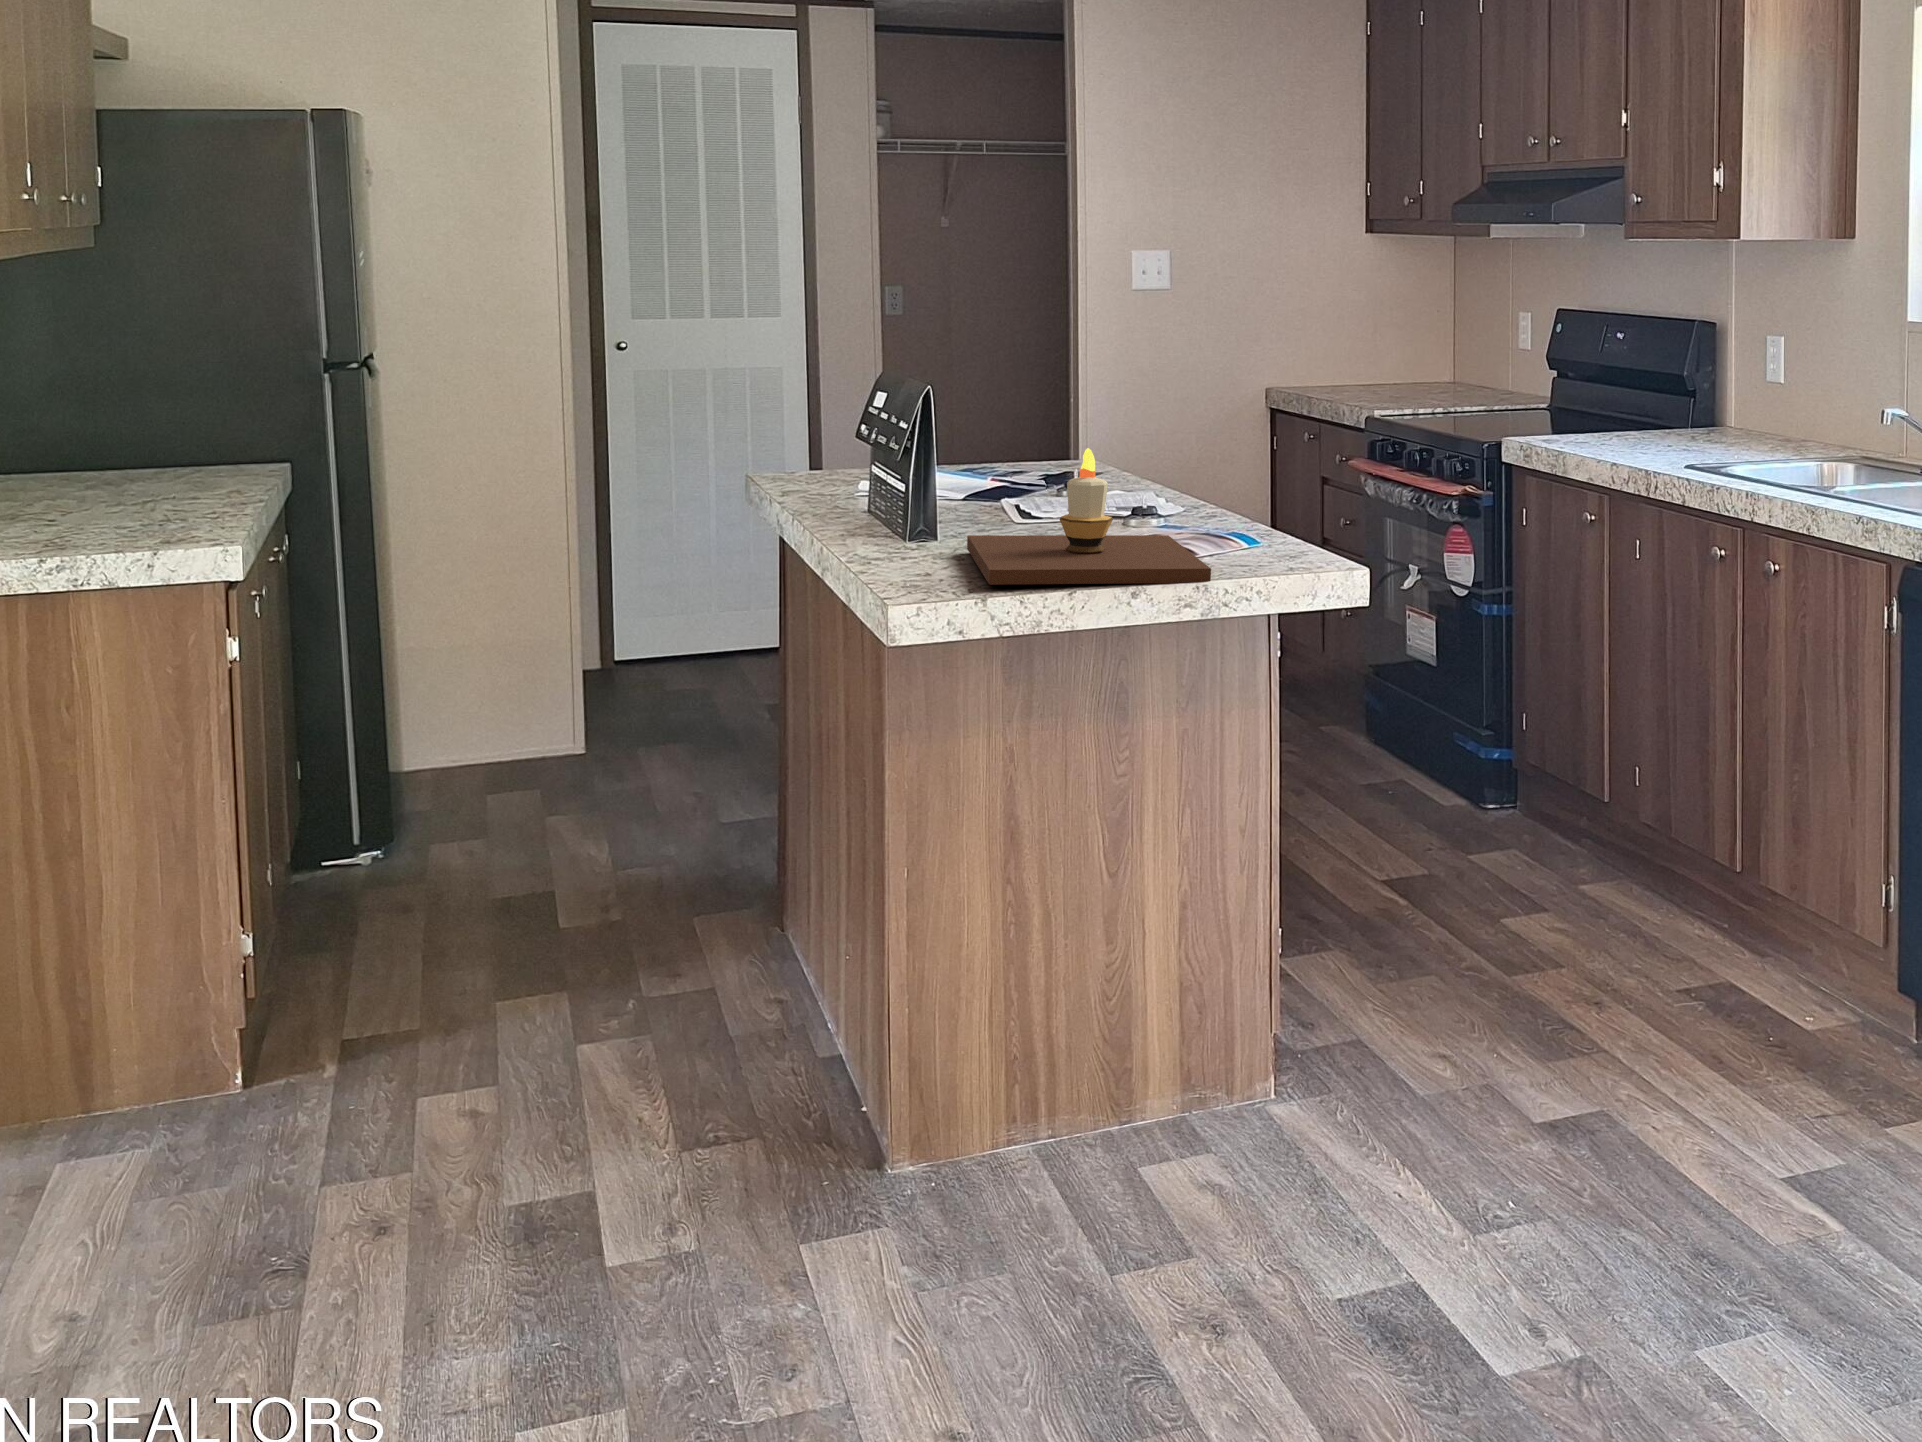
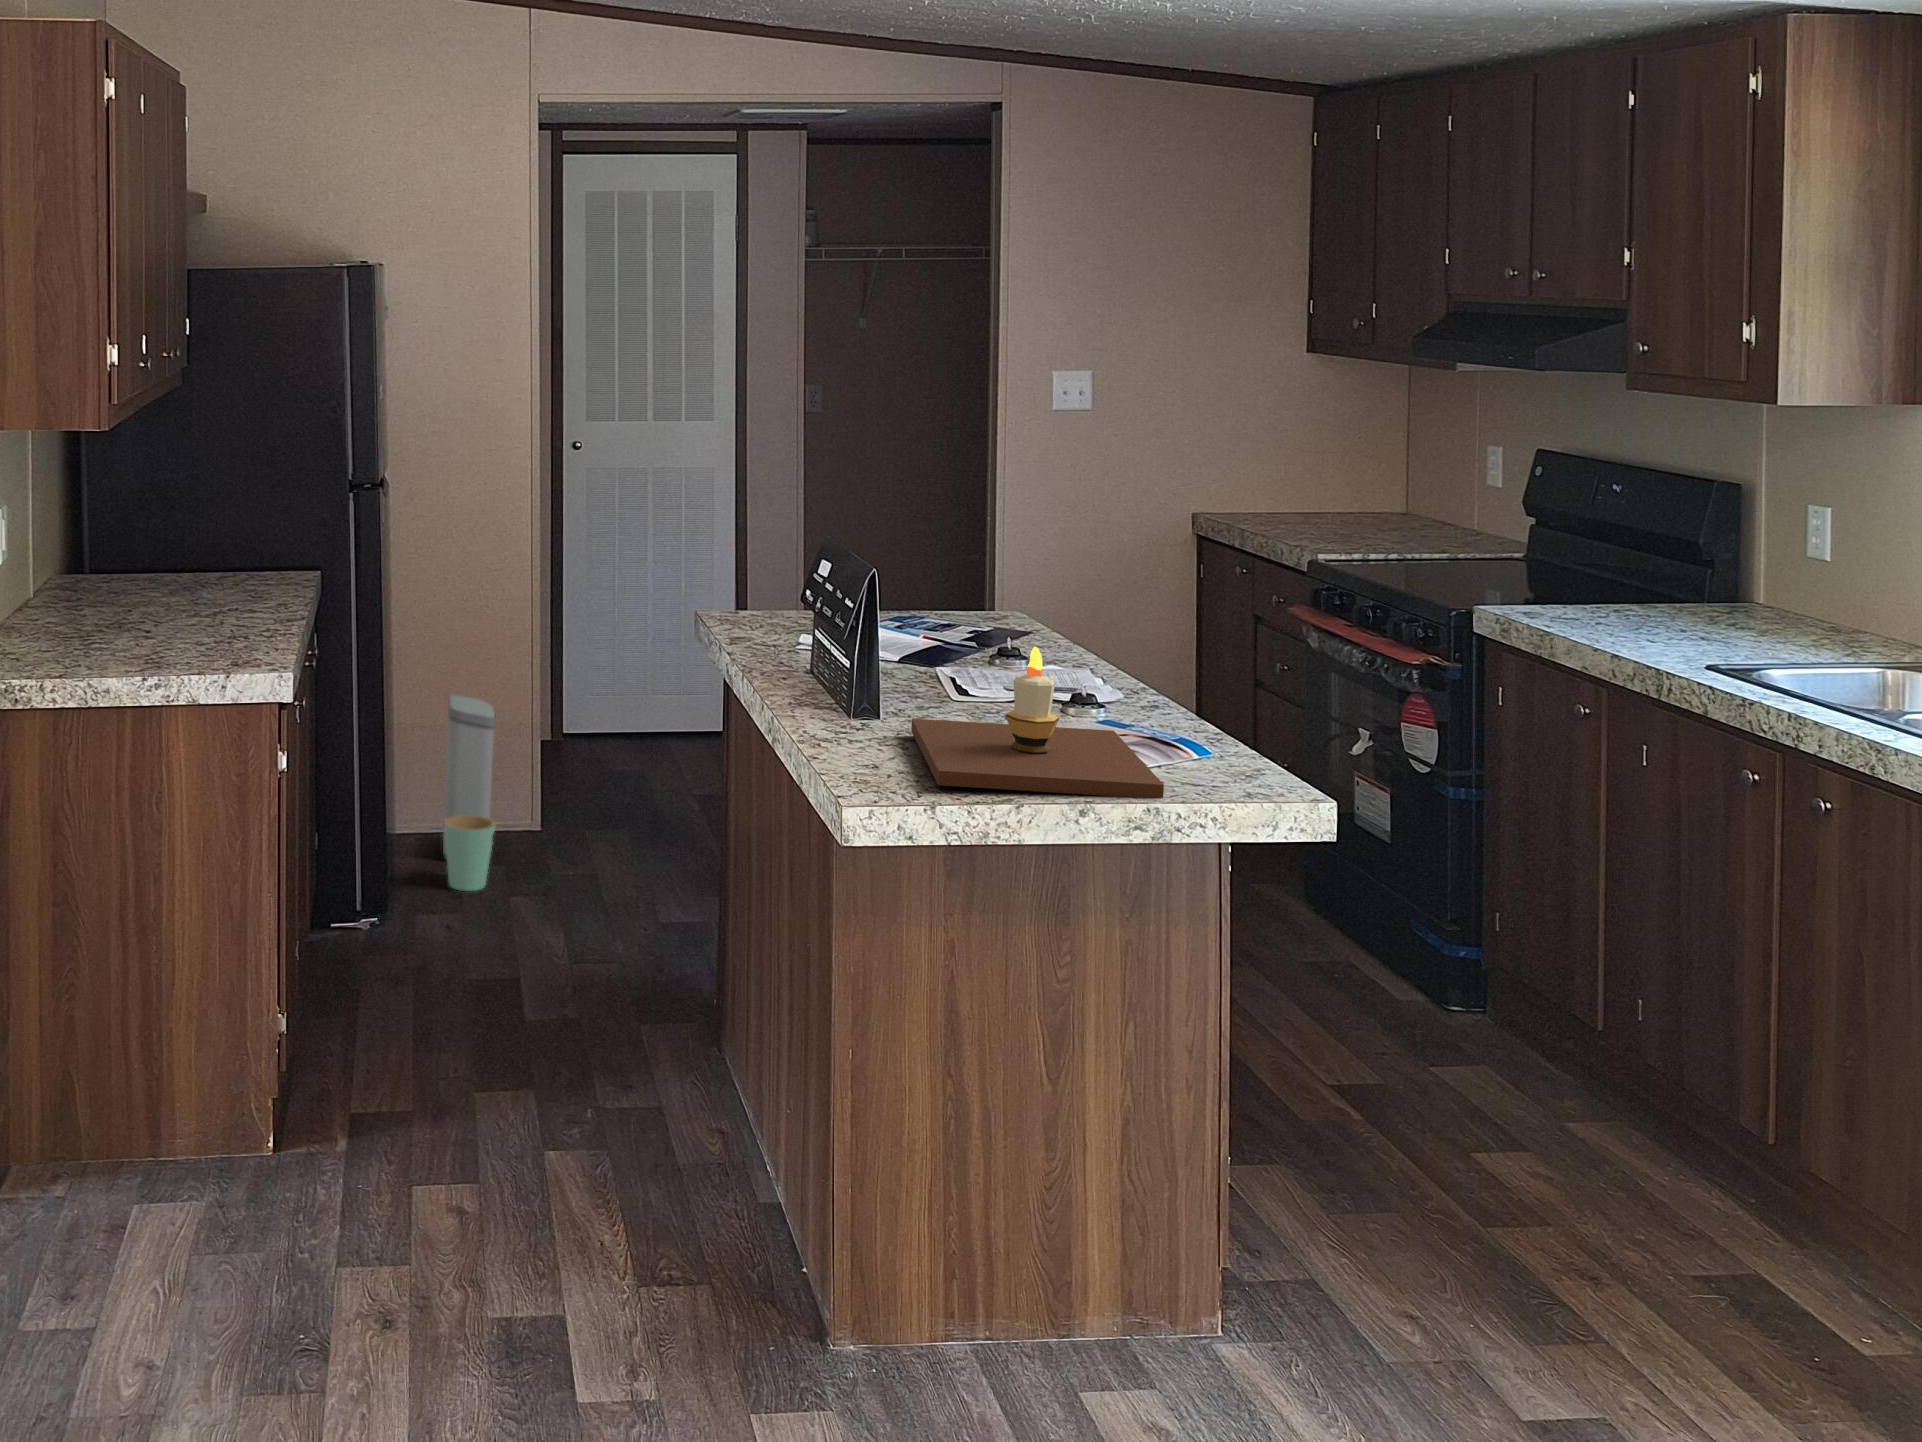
trash can: none [469,608,530,815] -> present [443,695,495,891]

